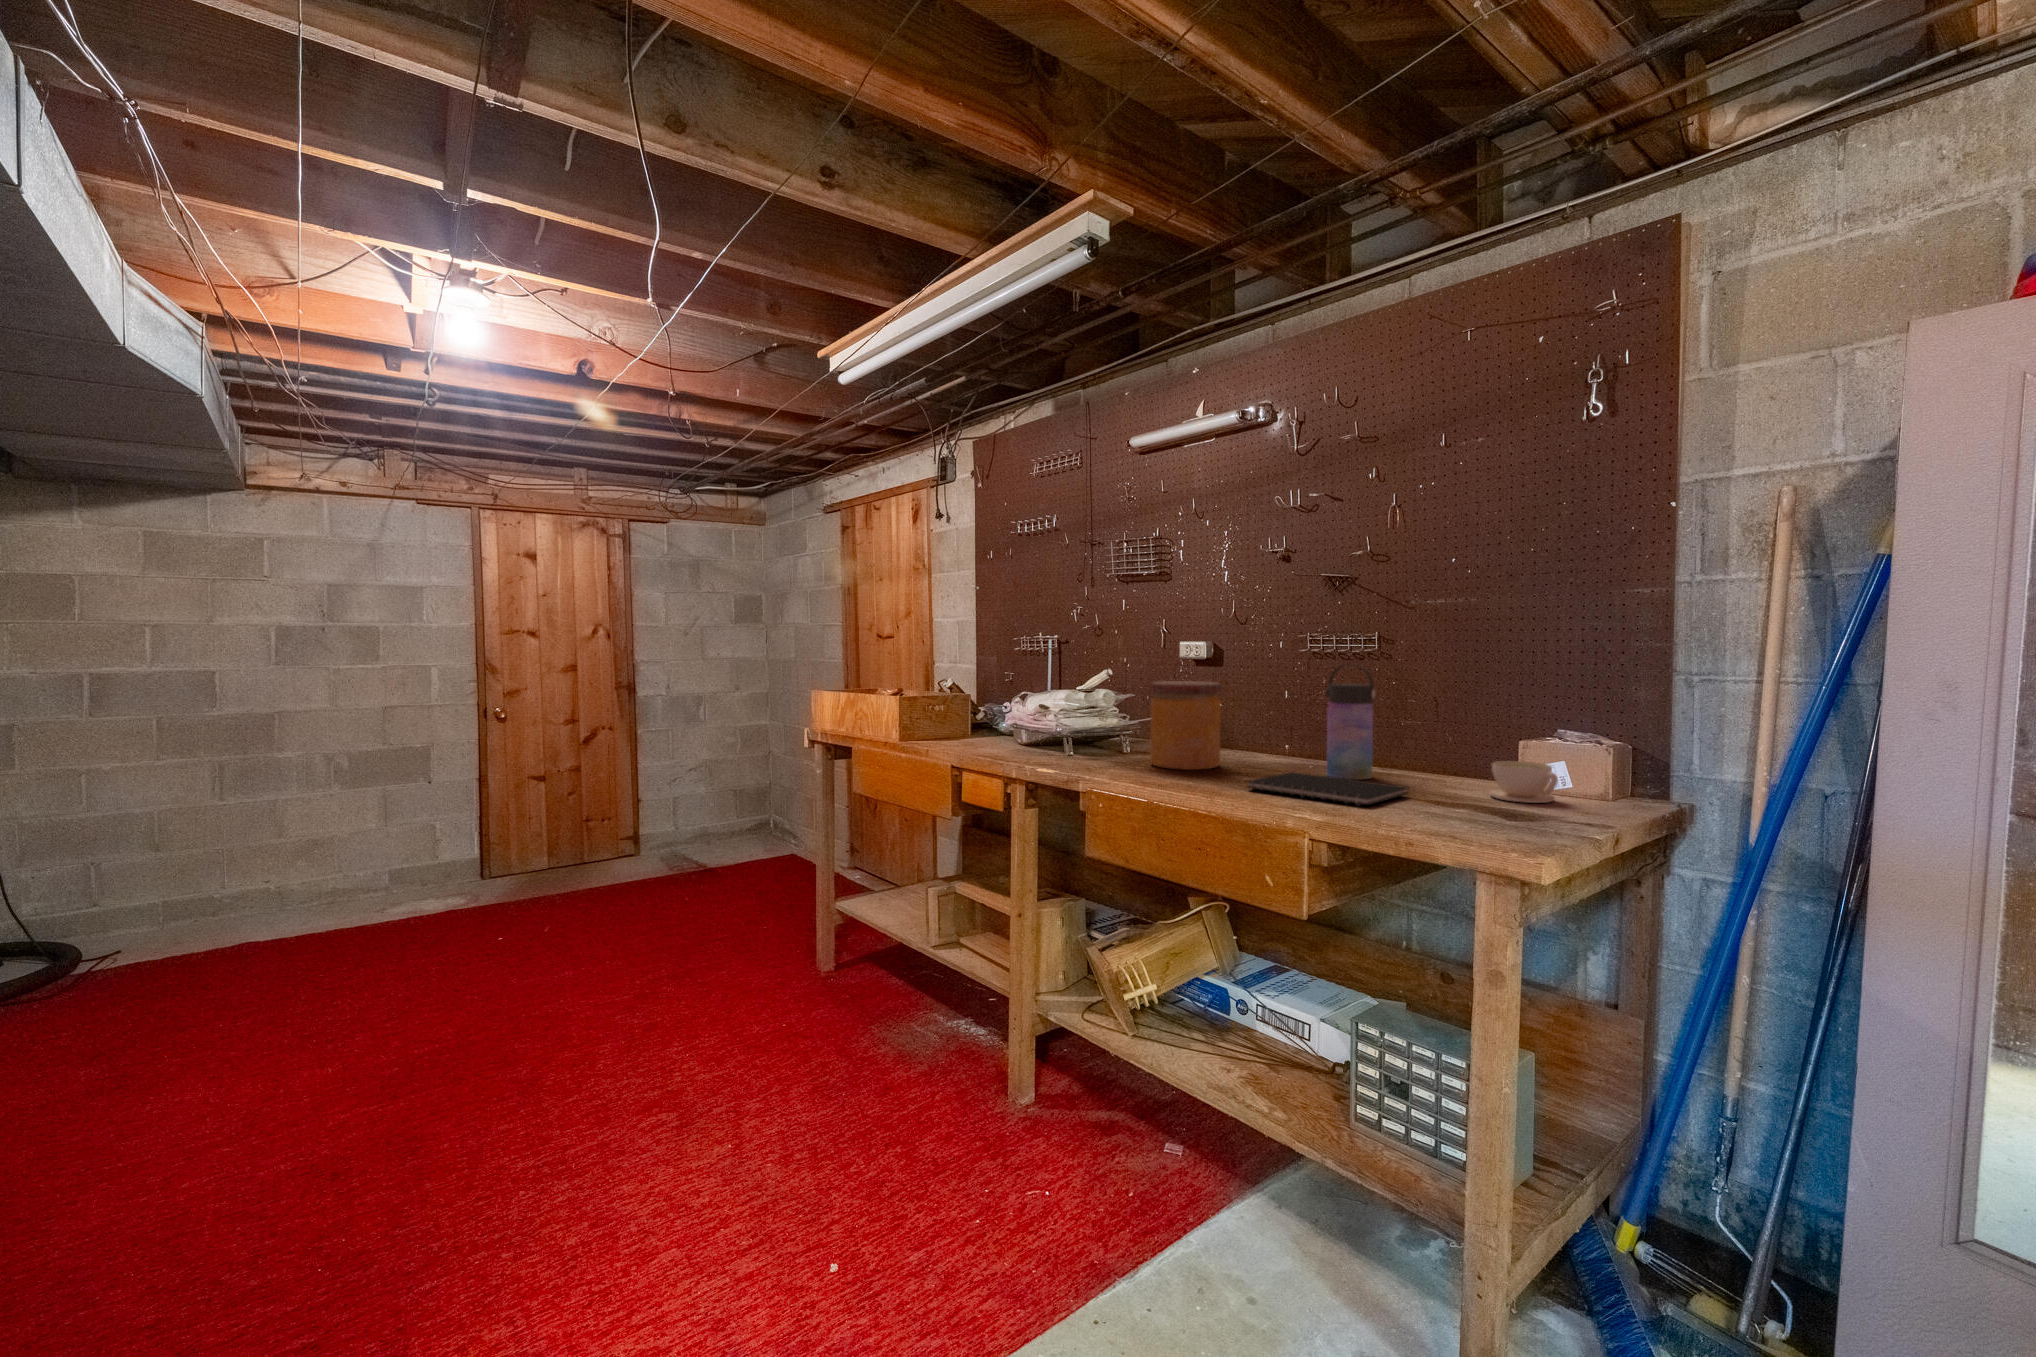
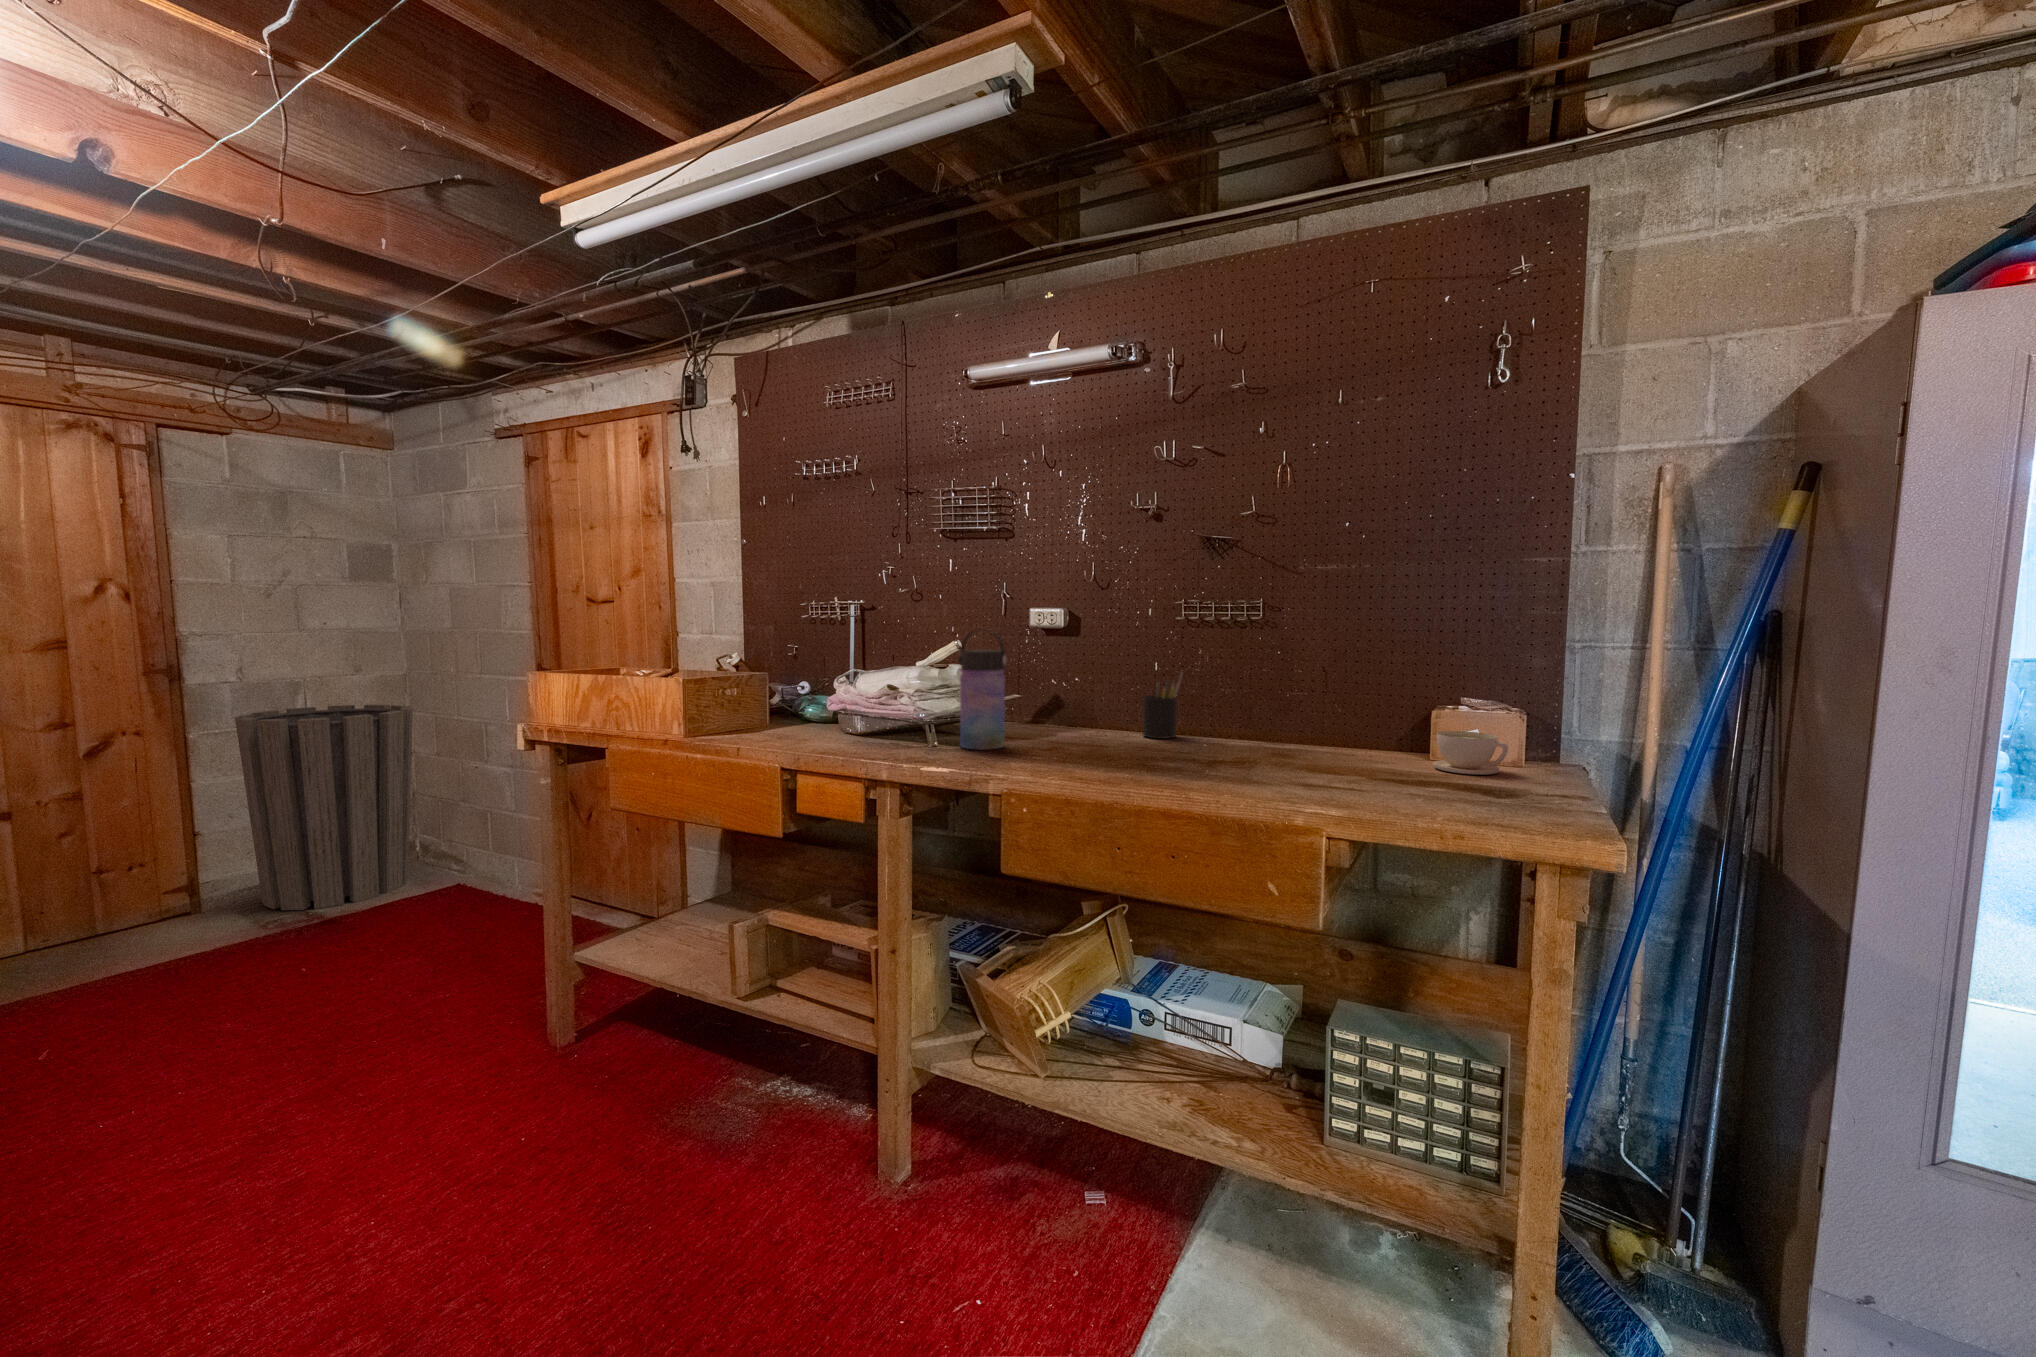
water bottle: present [1326,665,1375,780] -> present [959,629,1007,750]
jar: present [1150,681,1221,770] -> none [1048,652,1130,757]
pen holder: none [1258,701,1294,760] -> present [1143,680,1180,738]
trash can: none [662,716,767,864] -> present [235,705,413,910]
notebook: present [1248,772,1408,806] -> none [1212,754,1374,793]

